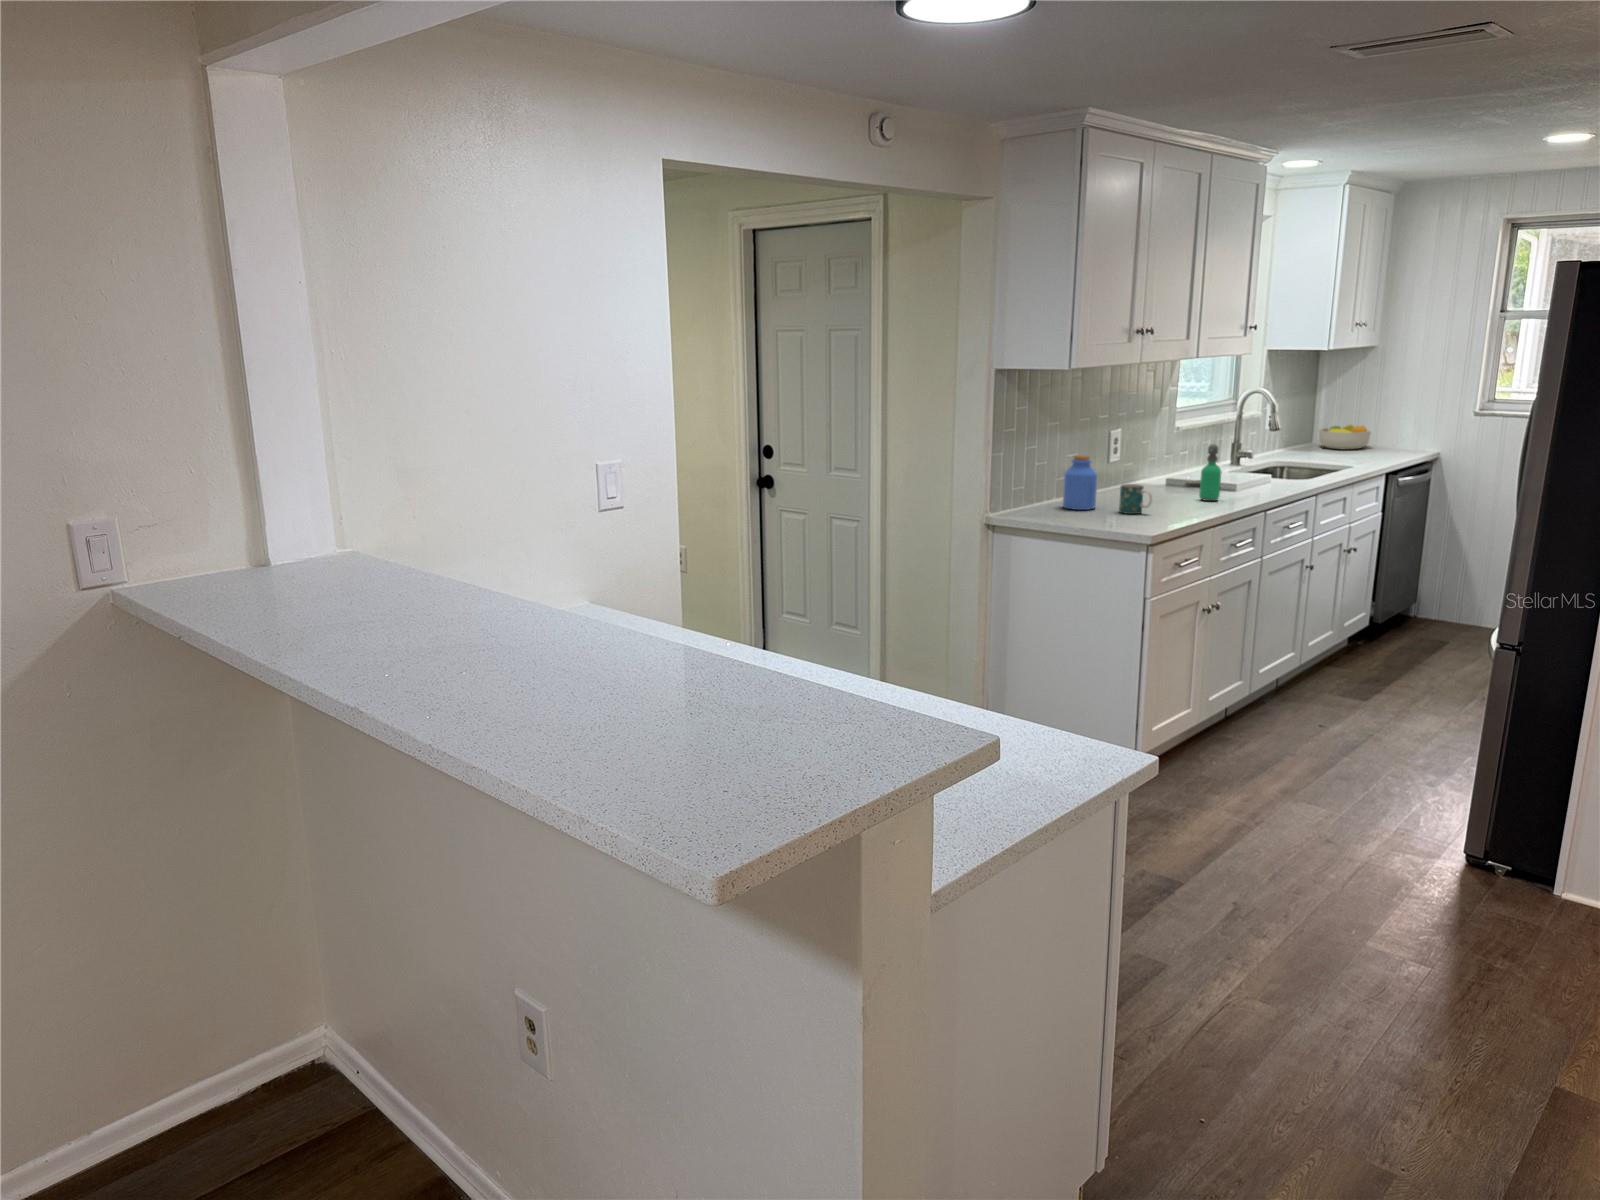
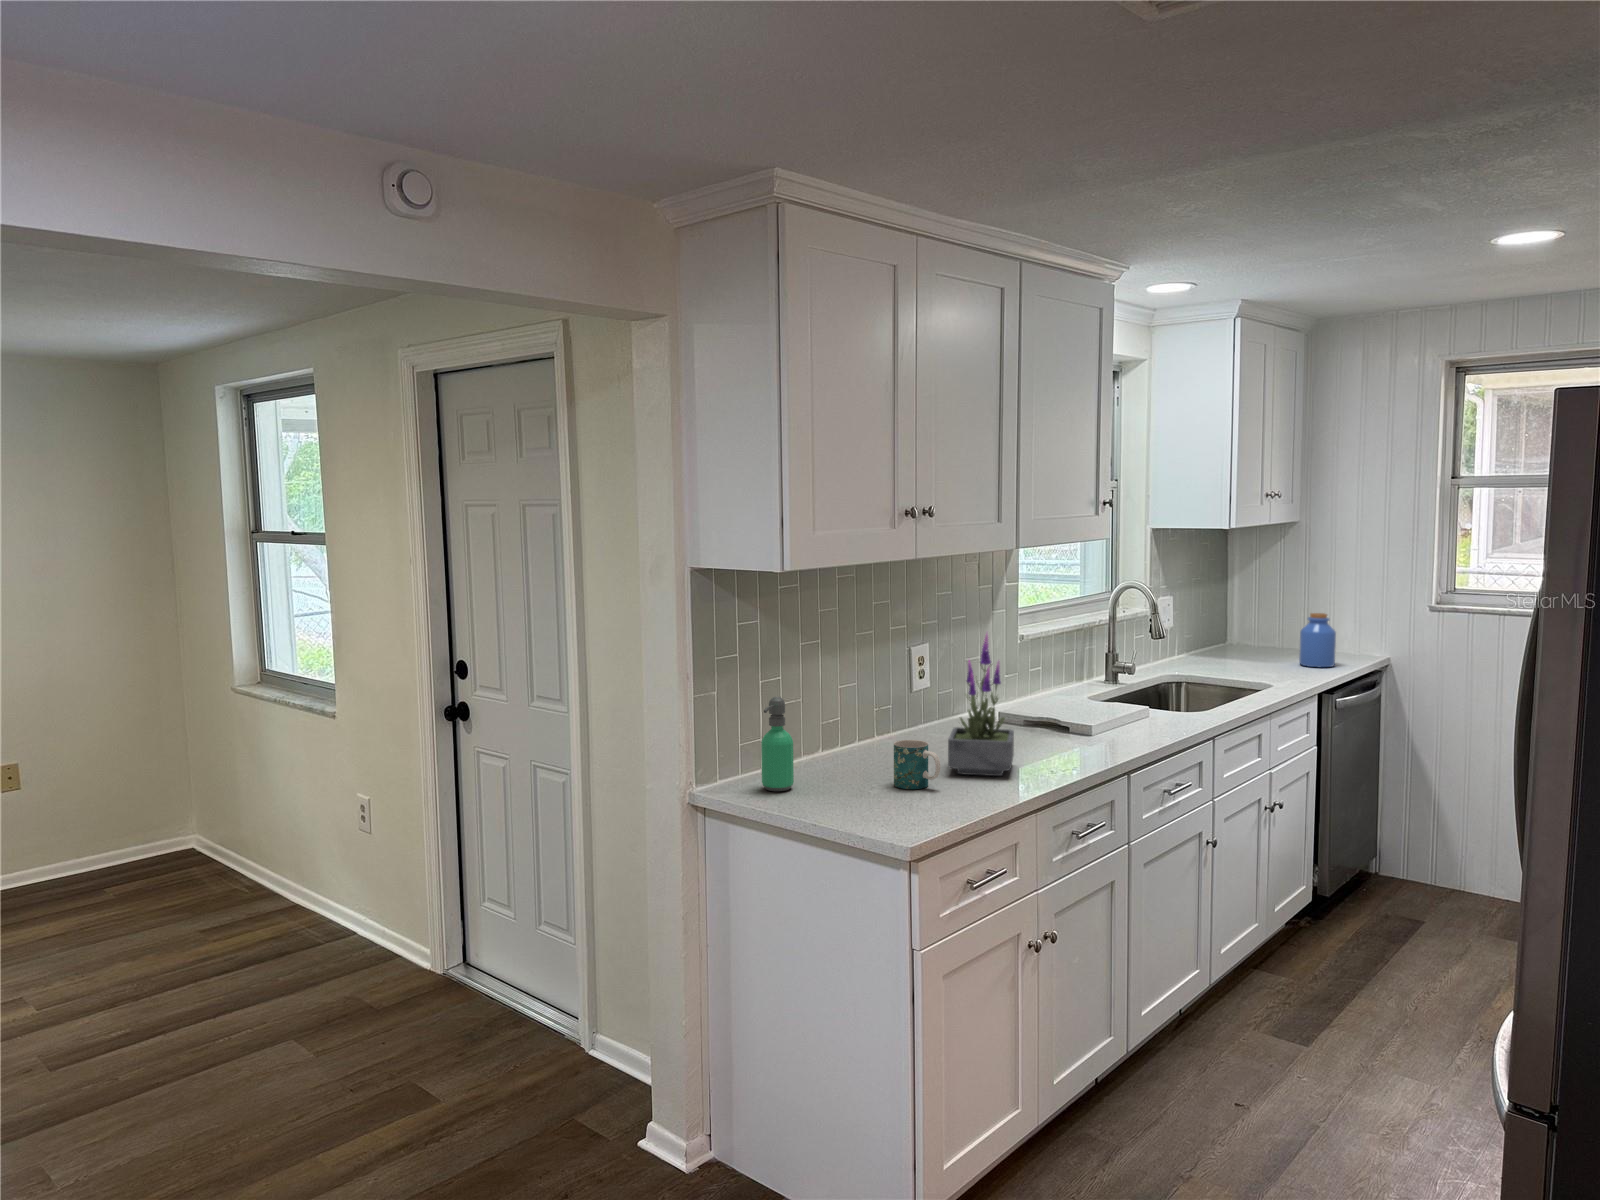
potted plant: none [1150,414,1196,509] -> present [948,634,1014,776]
fruit bowl: present [1319,424,1371,449] -> none [1232,616,1298,654]
soap dispenser: present [1199,444,1222,501] -> present [761,697,794,791]
jar: present [1063,455,1098,510] -> present [1299,613,1336,667]

